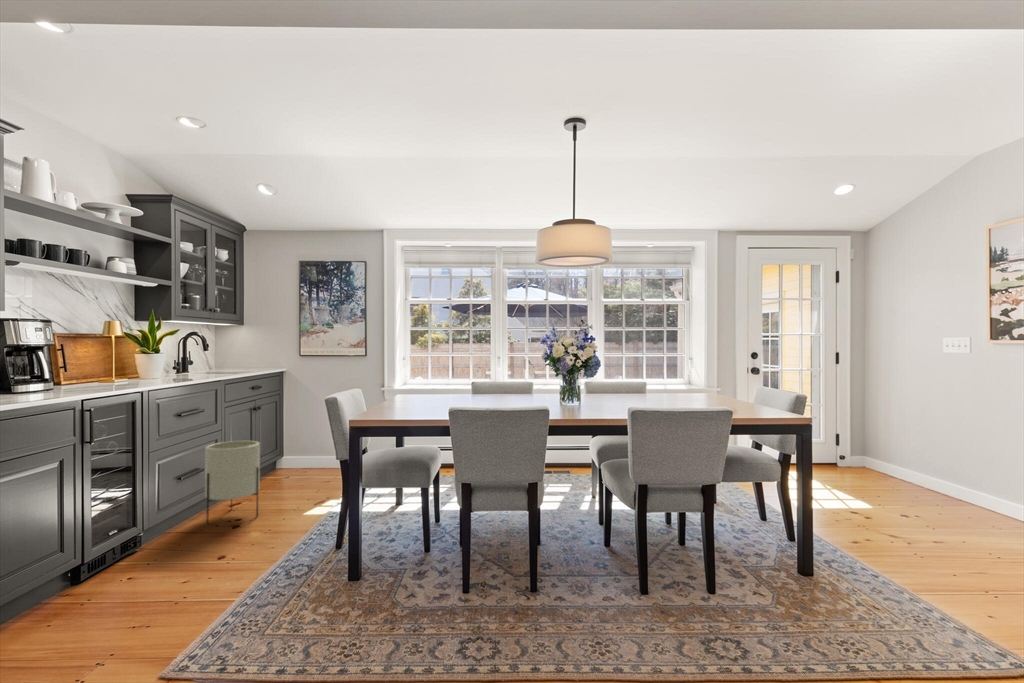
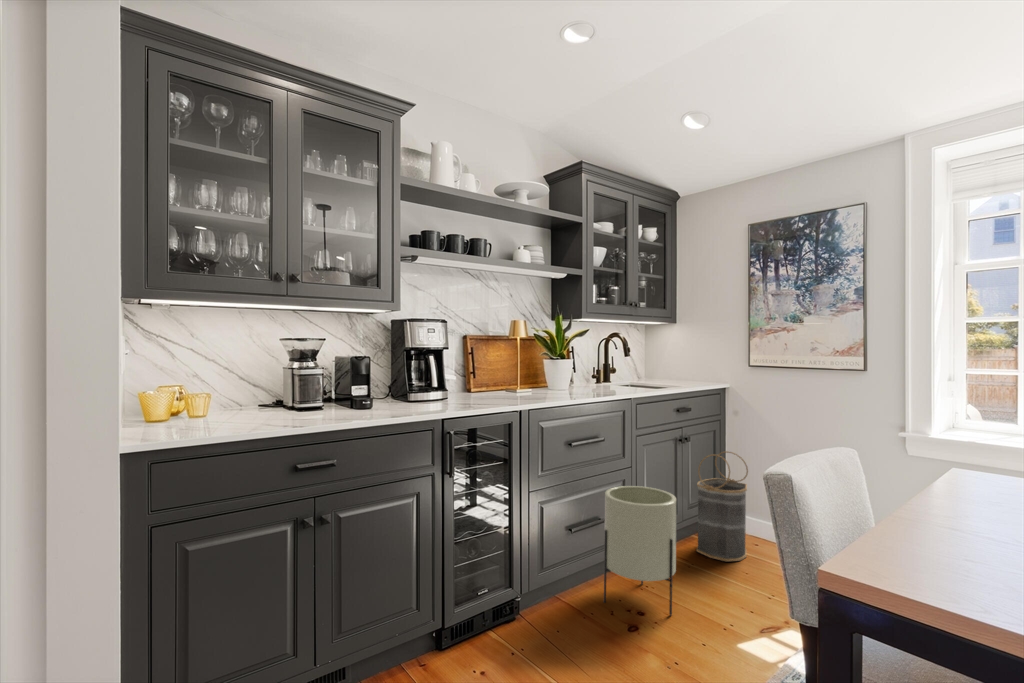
basket: none [265,414,300,486] -> present [697,451,748,561]

